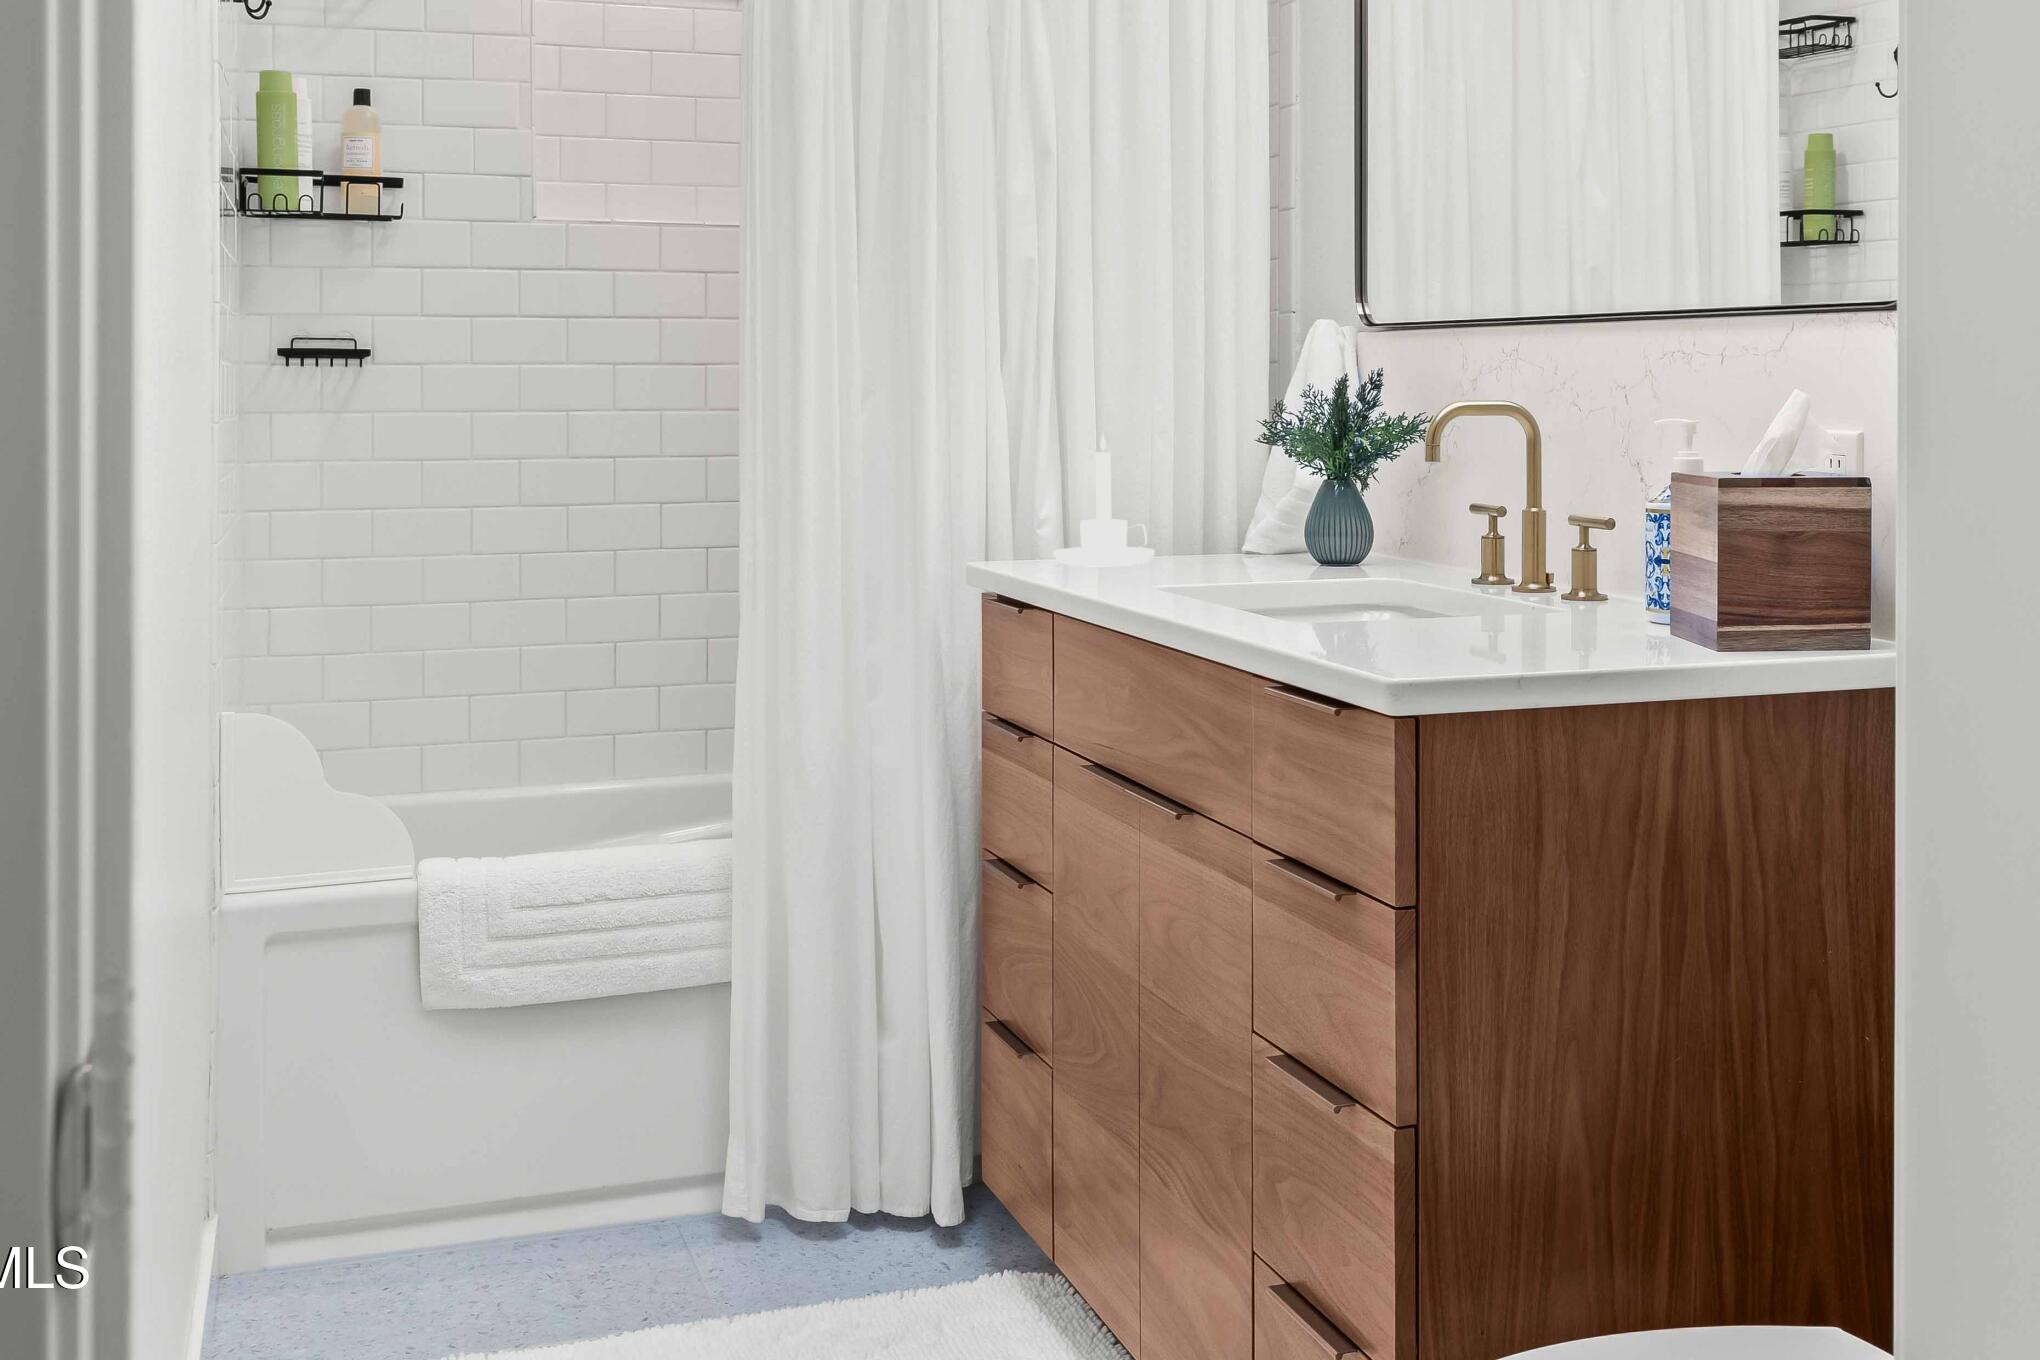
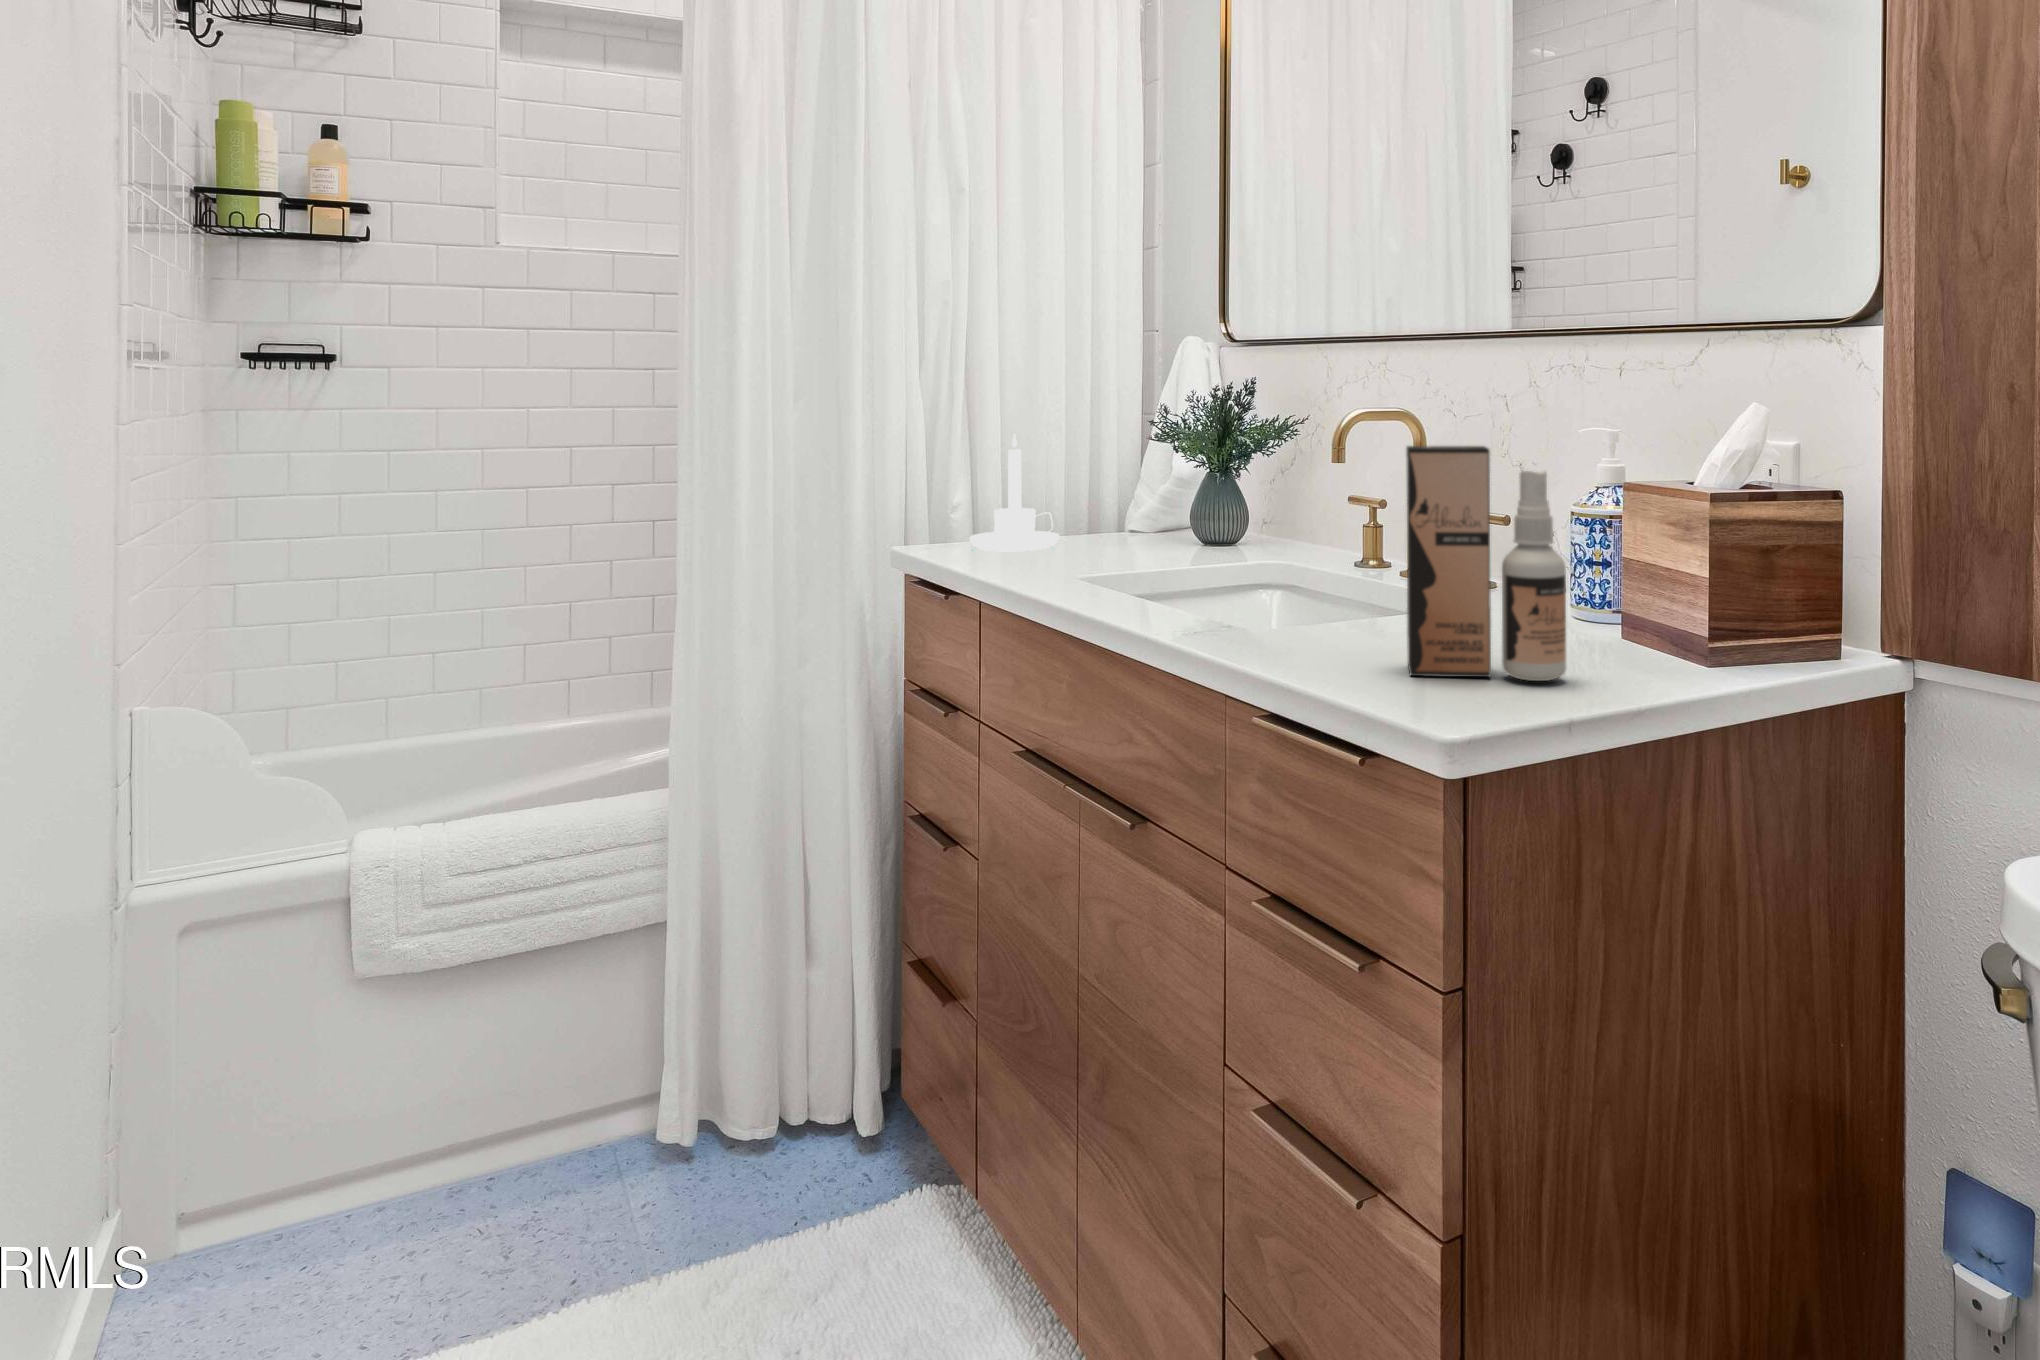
spray bottle: none [1409,431,1560,654] -> present [1406,446,1567,681]

